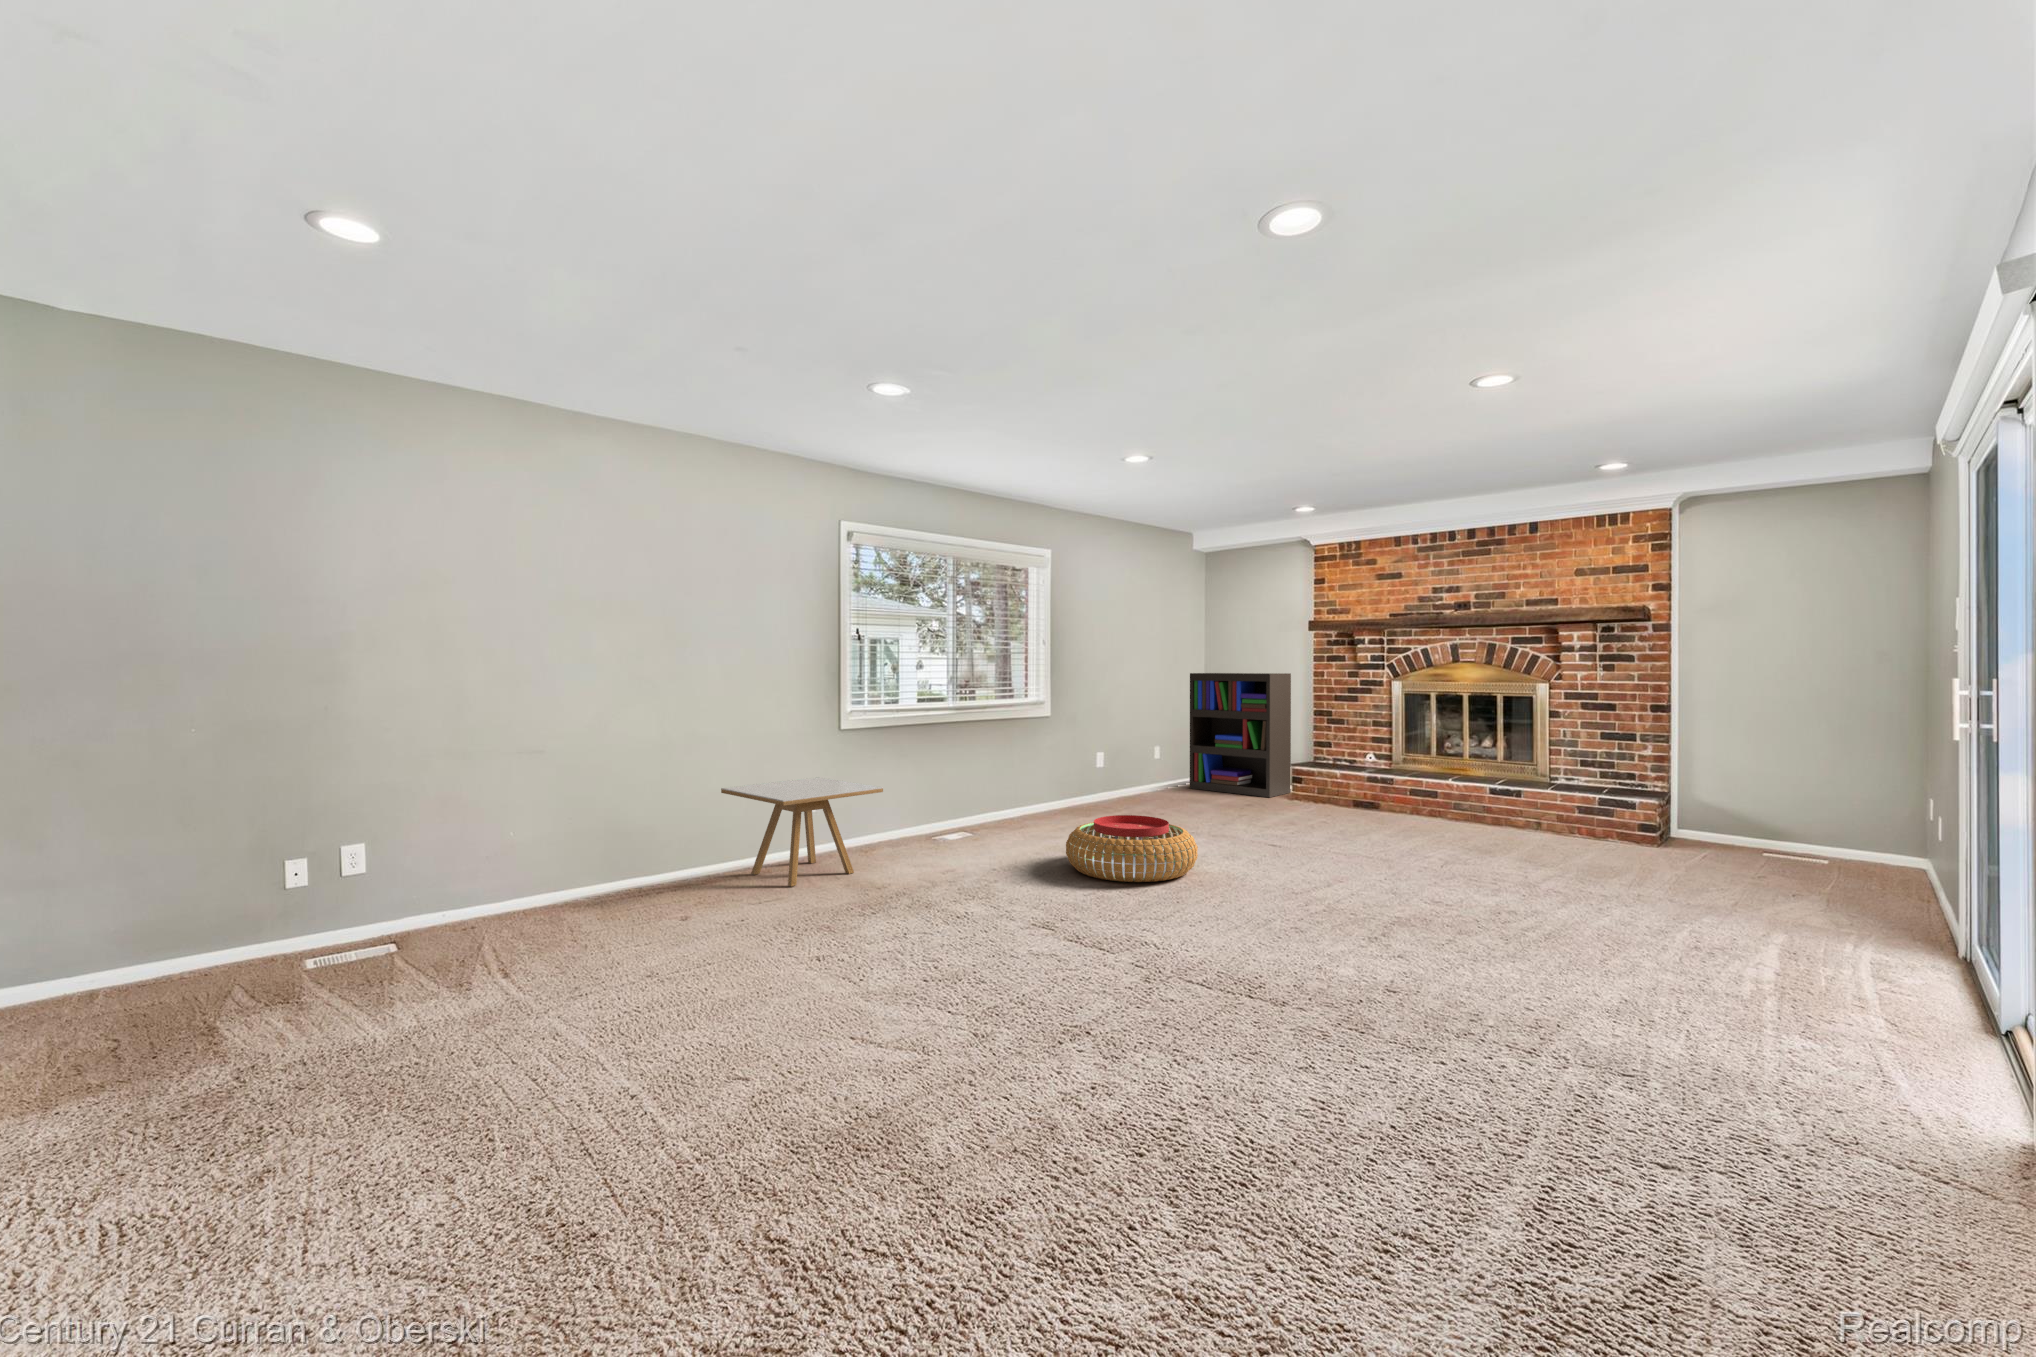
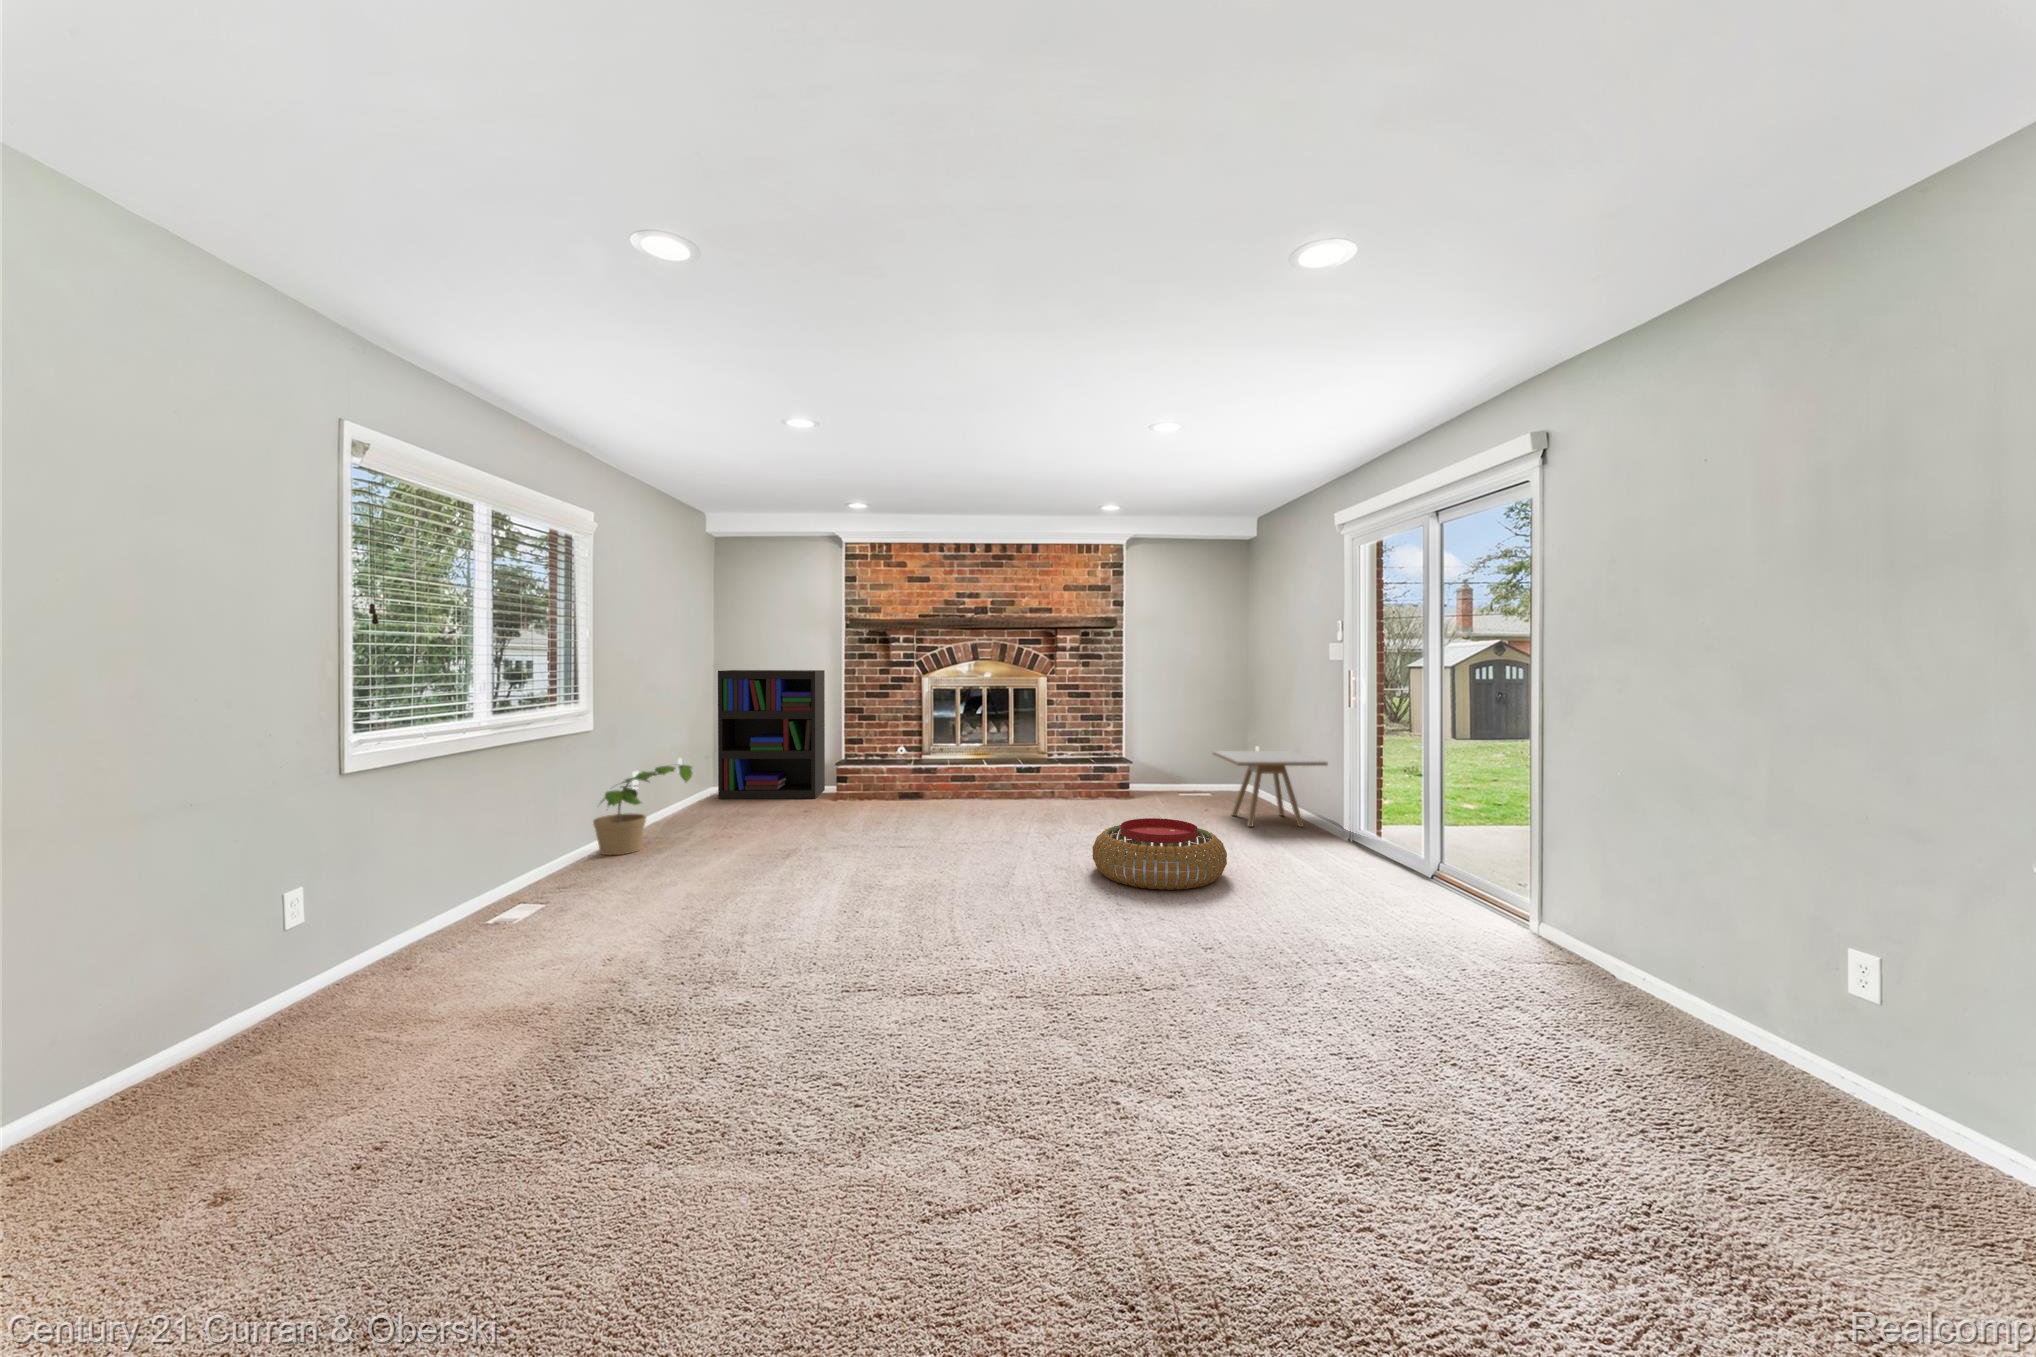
potted plant: none [1050,747,1119,814] -> present [593,764,692,855]
side table: present [721,777,883,887] -> present [1213,751,1328,827]
pouf: present [1066,815,1198,882] -> present [1092,818,1227,890]

